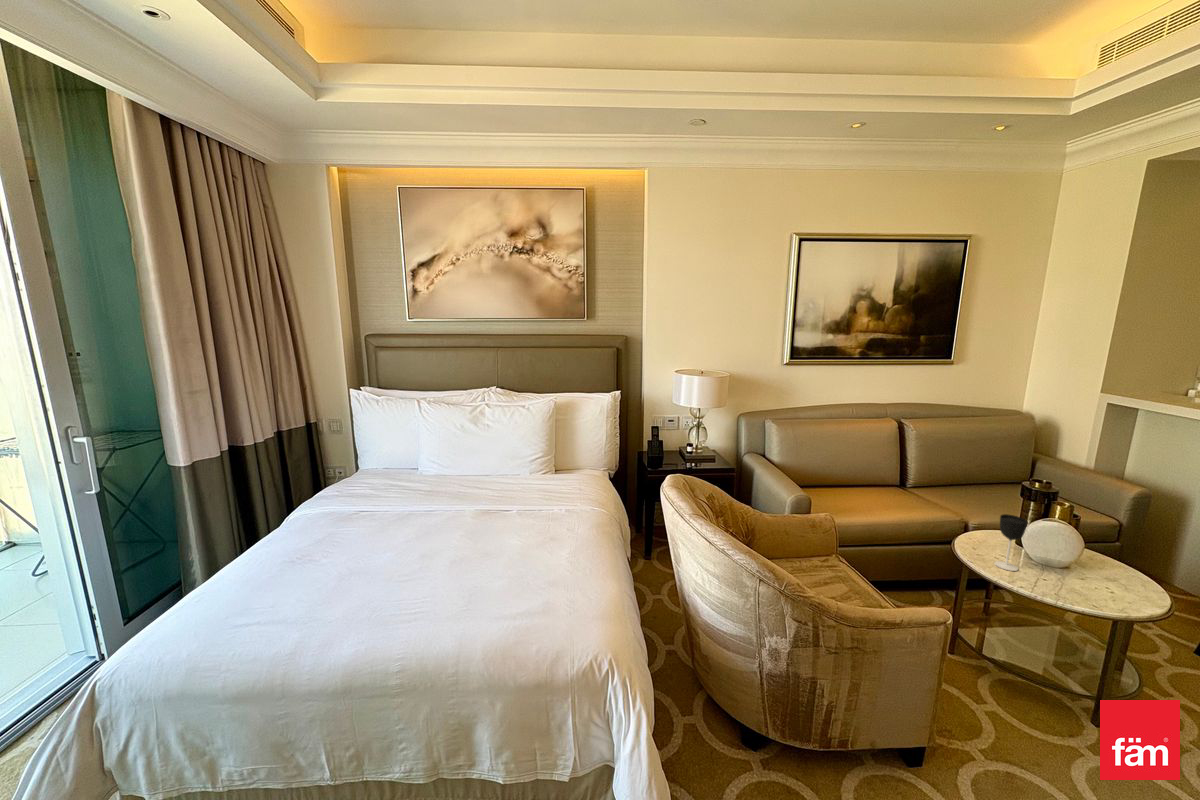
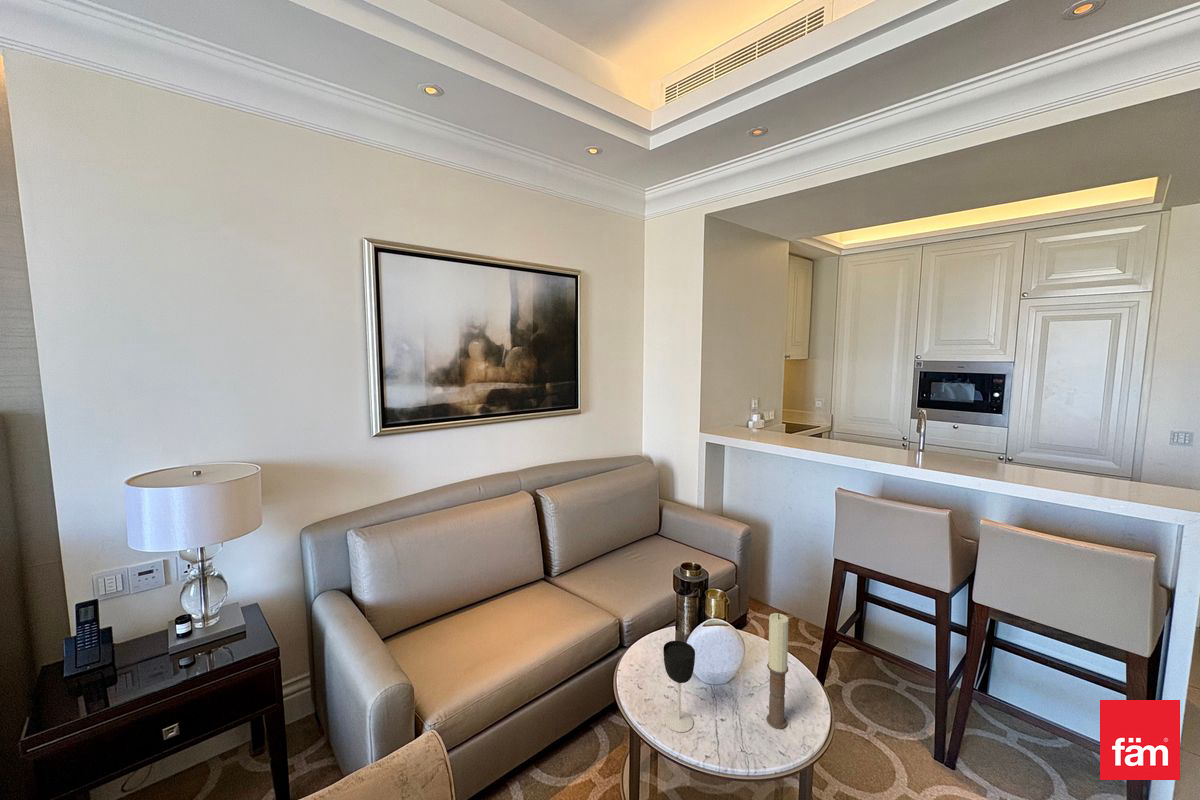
candle: none [1088,512,1122,593] -> present [766,613,788,729]

